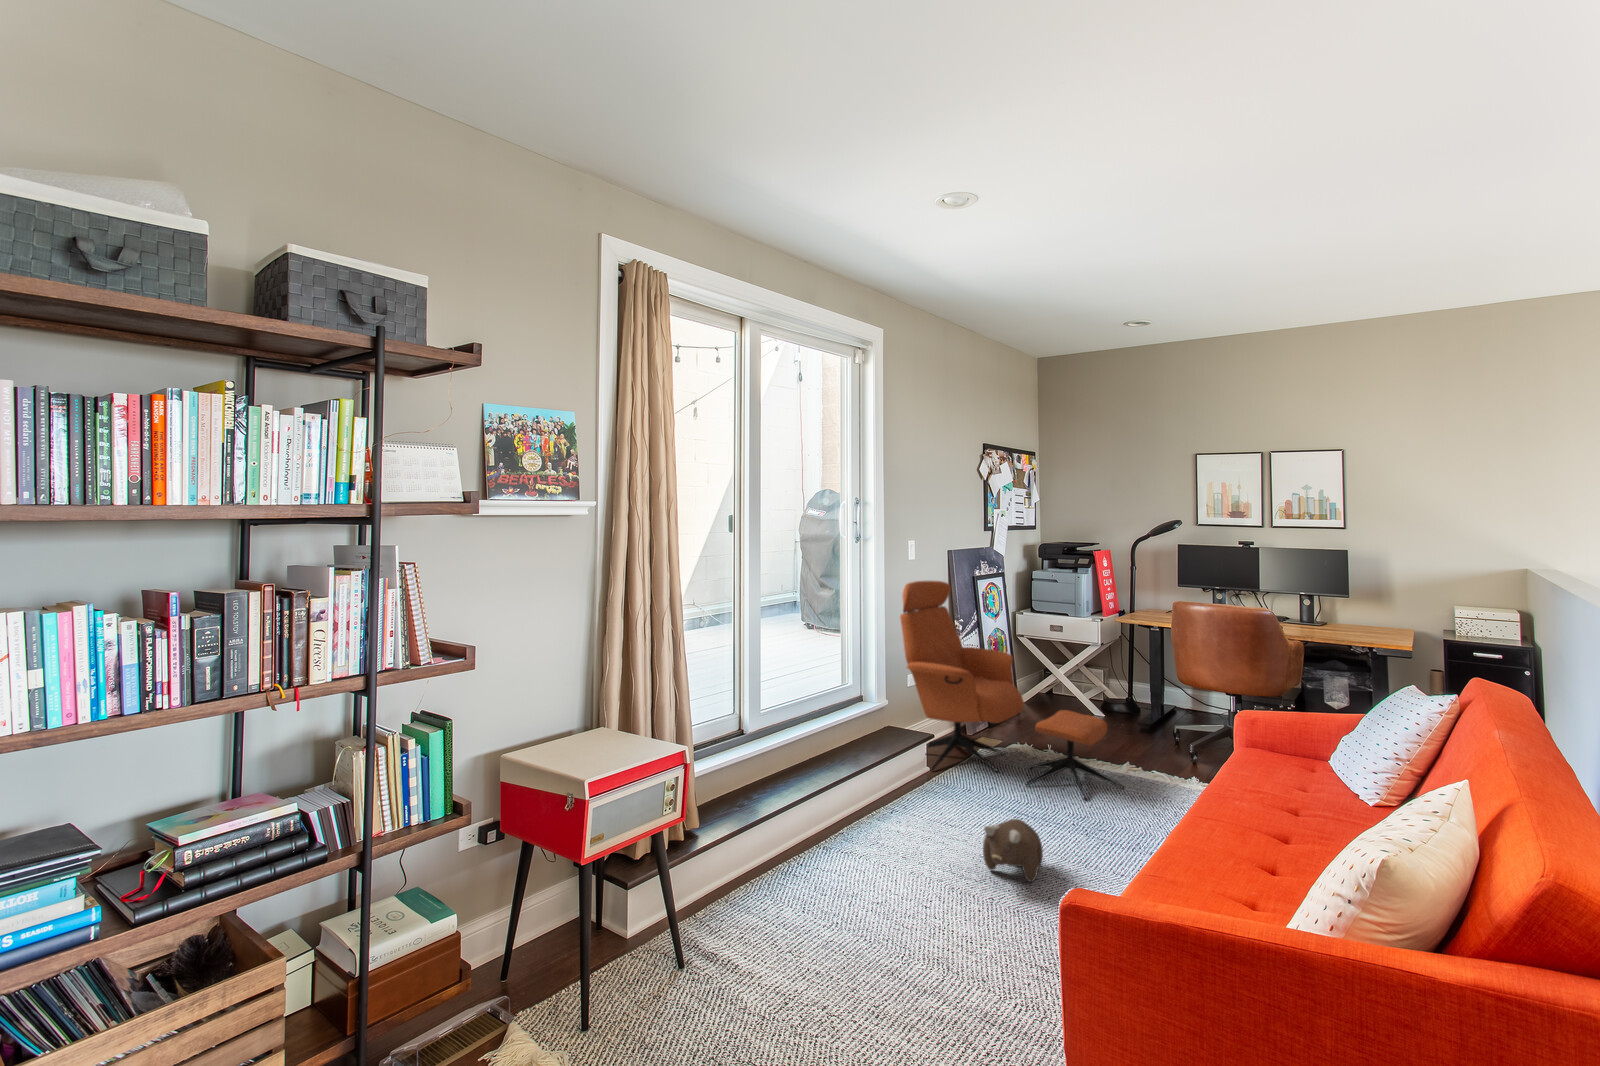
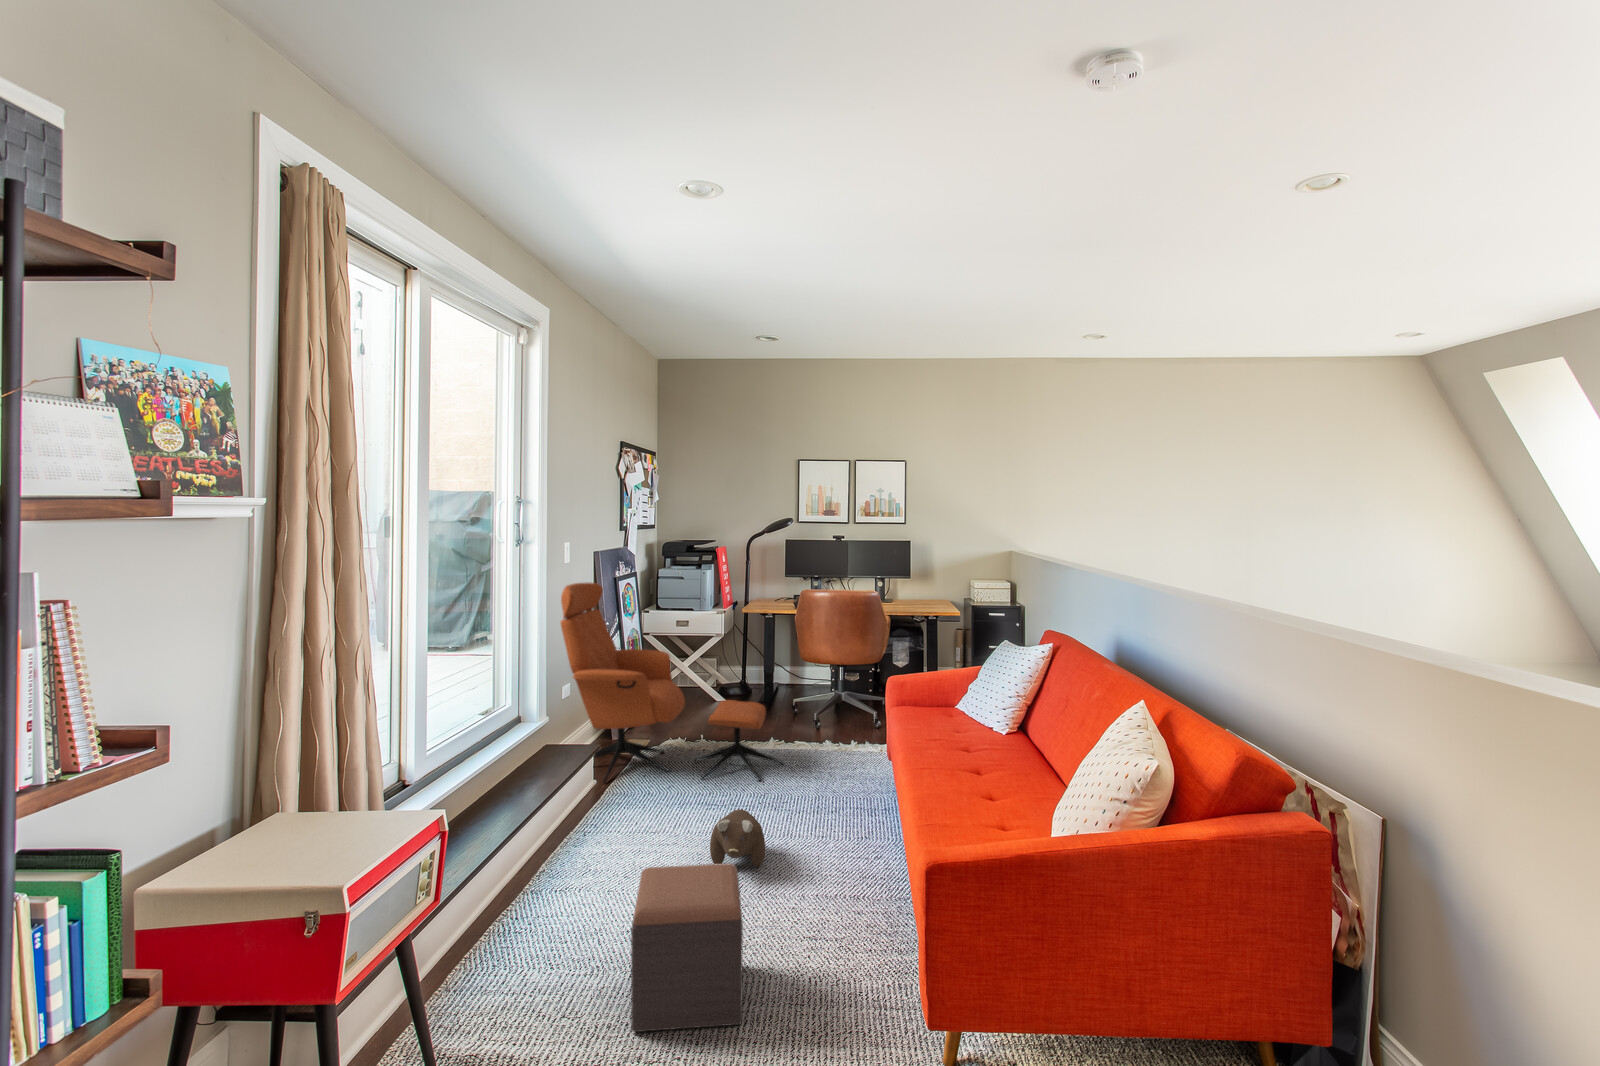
footstool: none [829,846,956,1017] -> present [631,864,743,1032]

